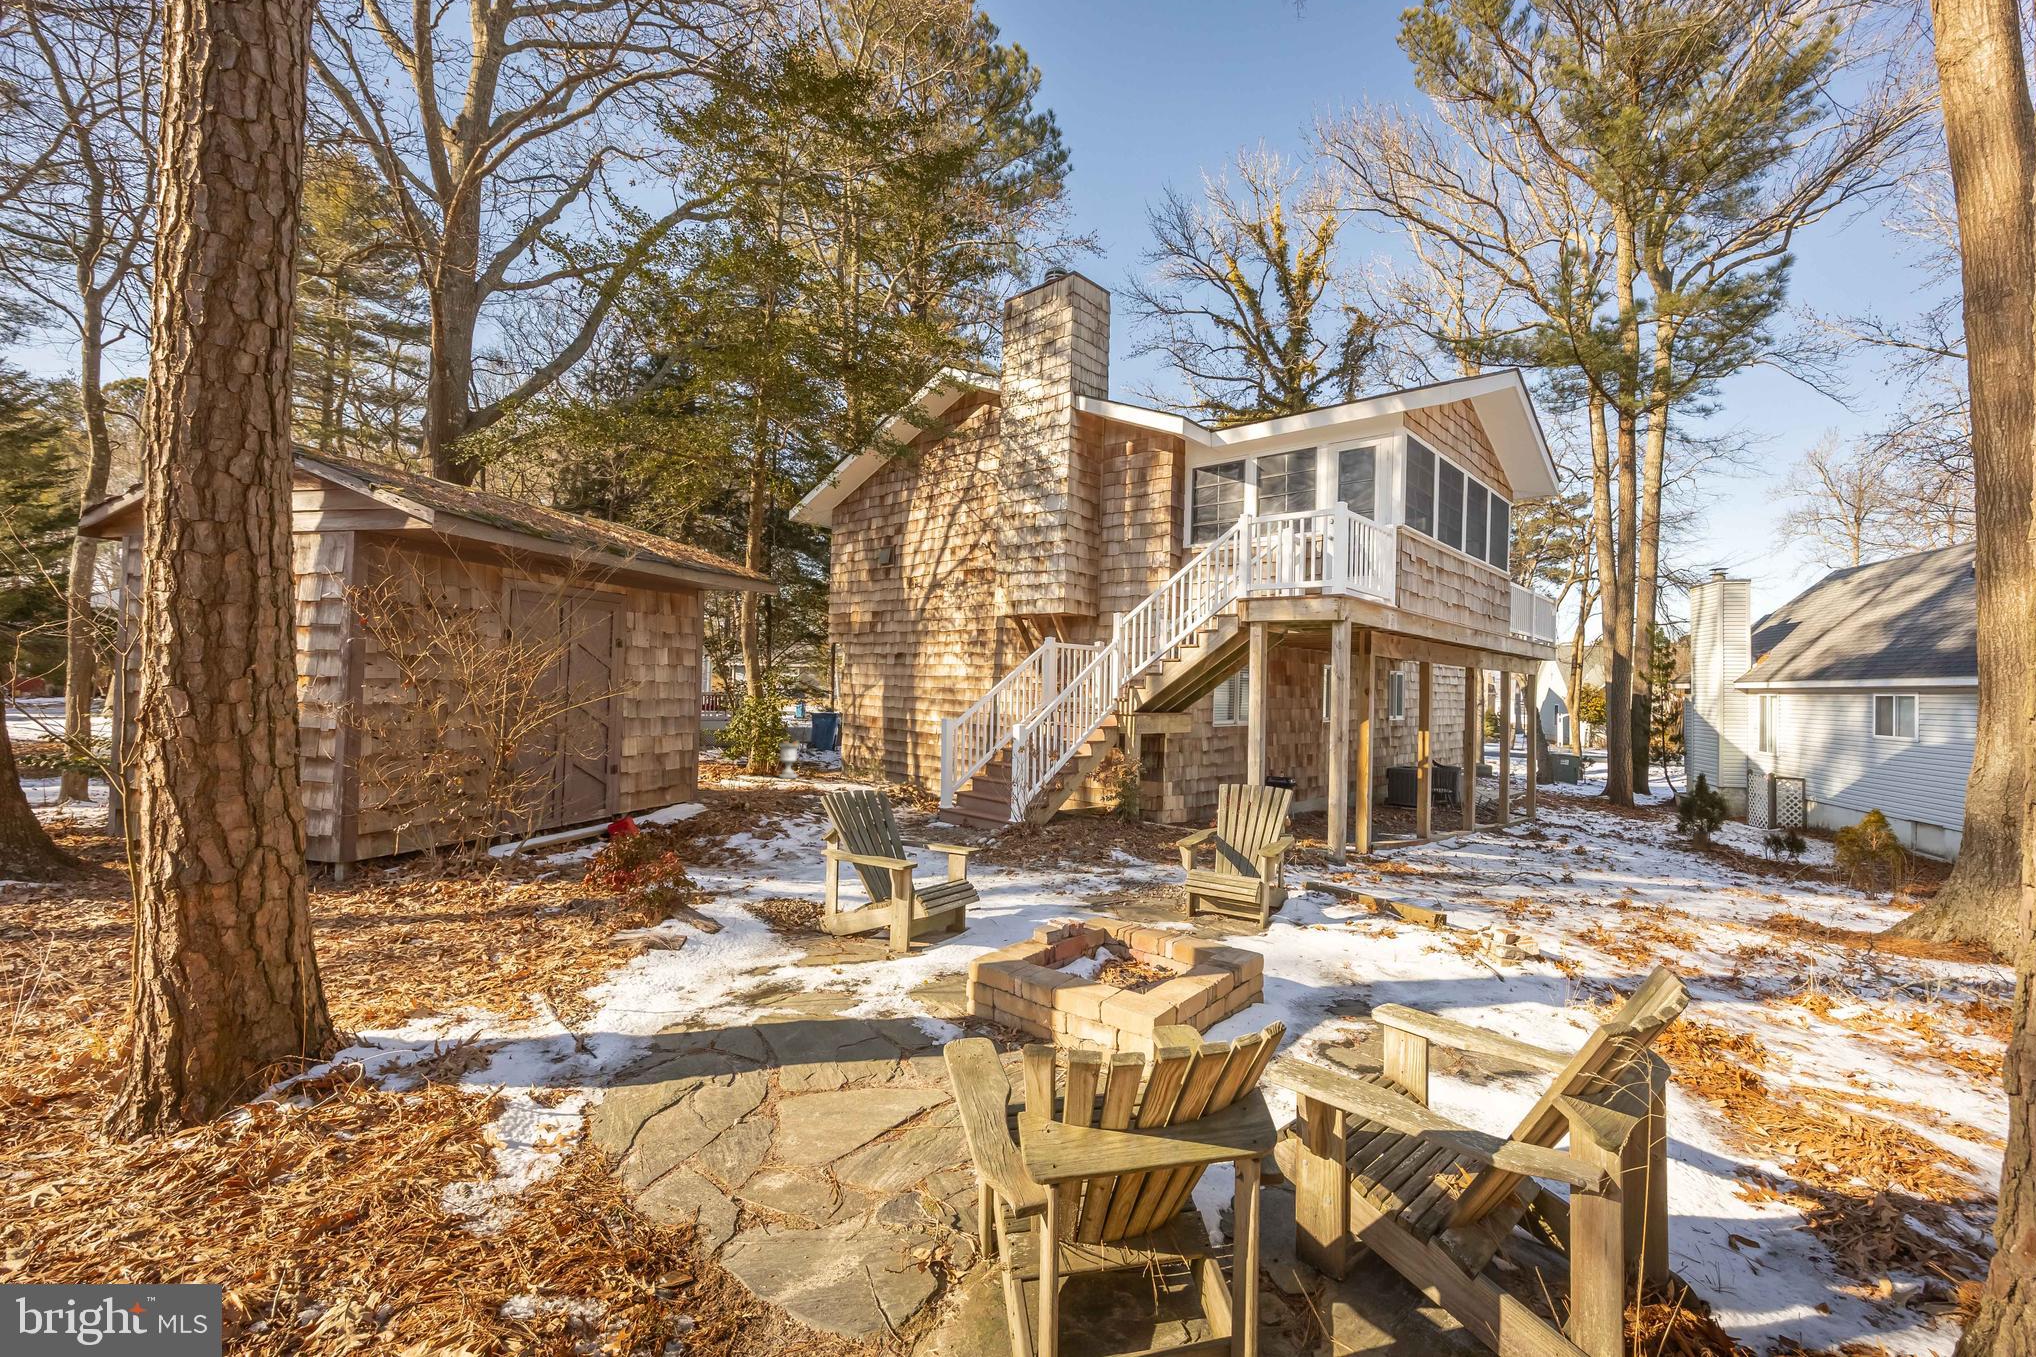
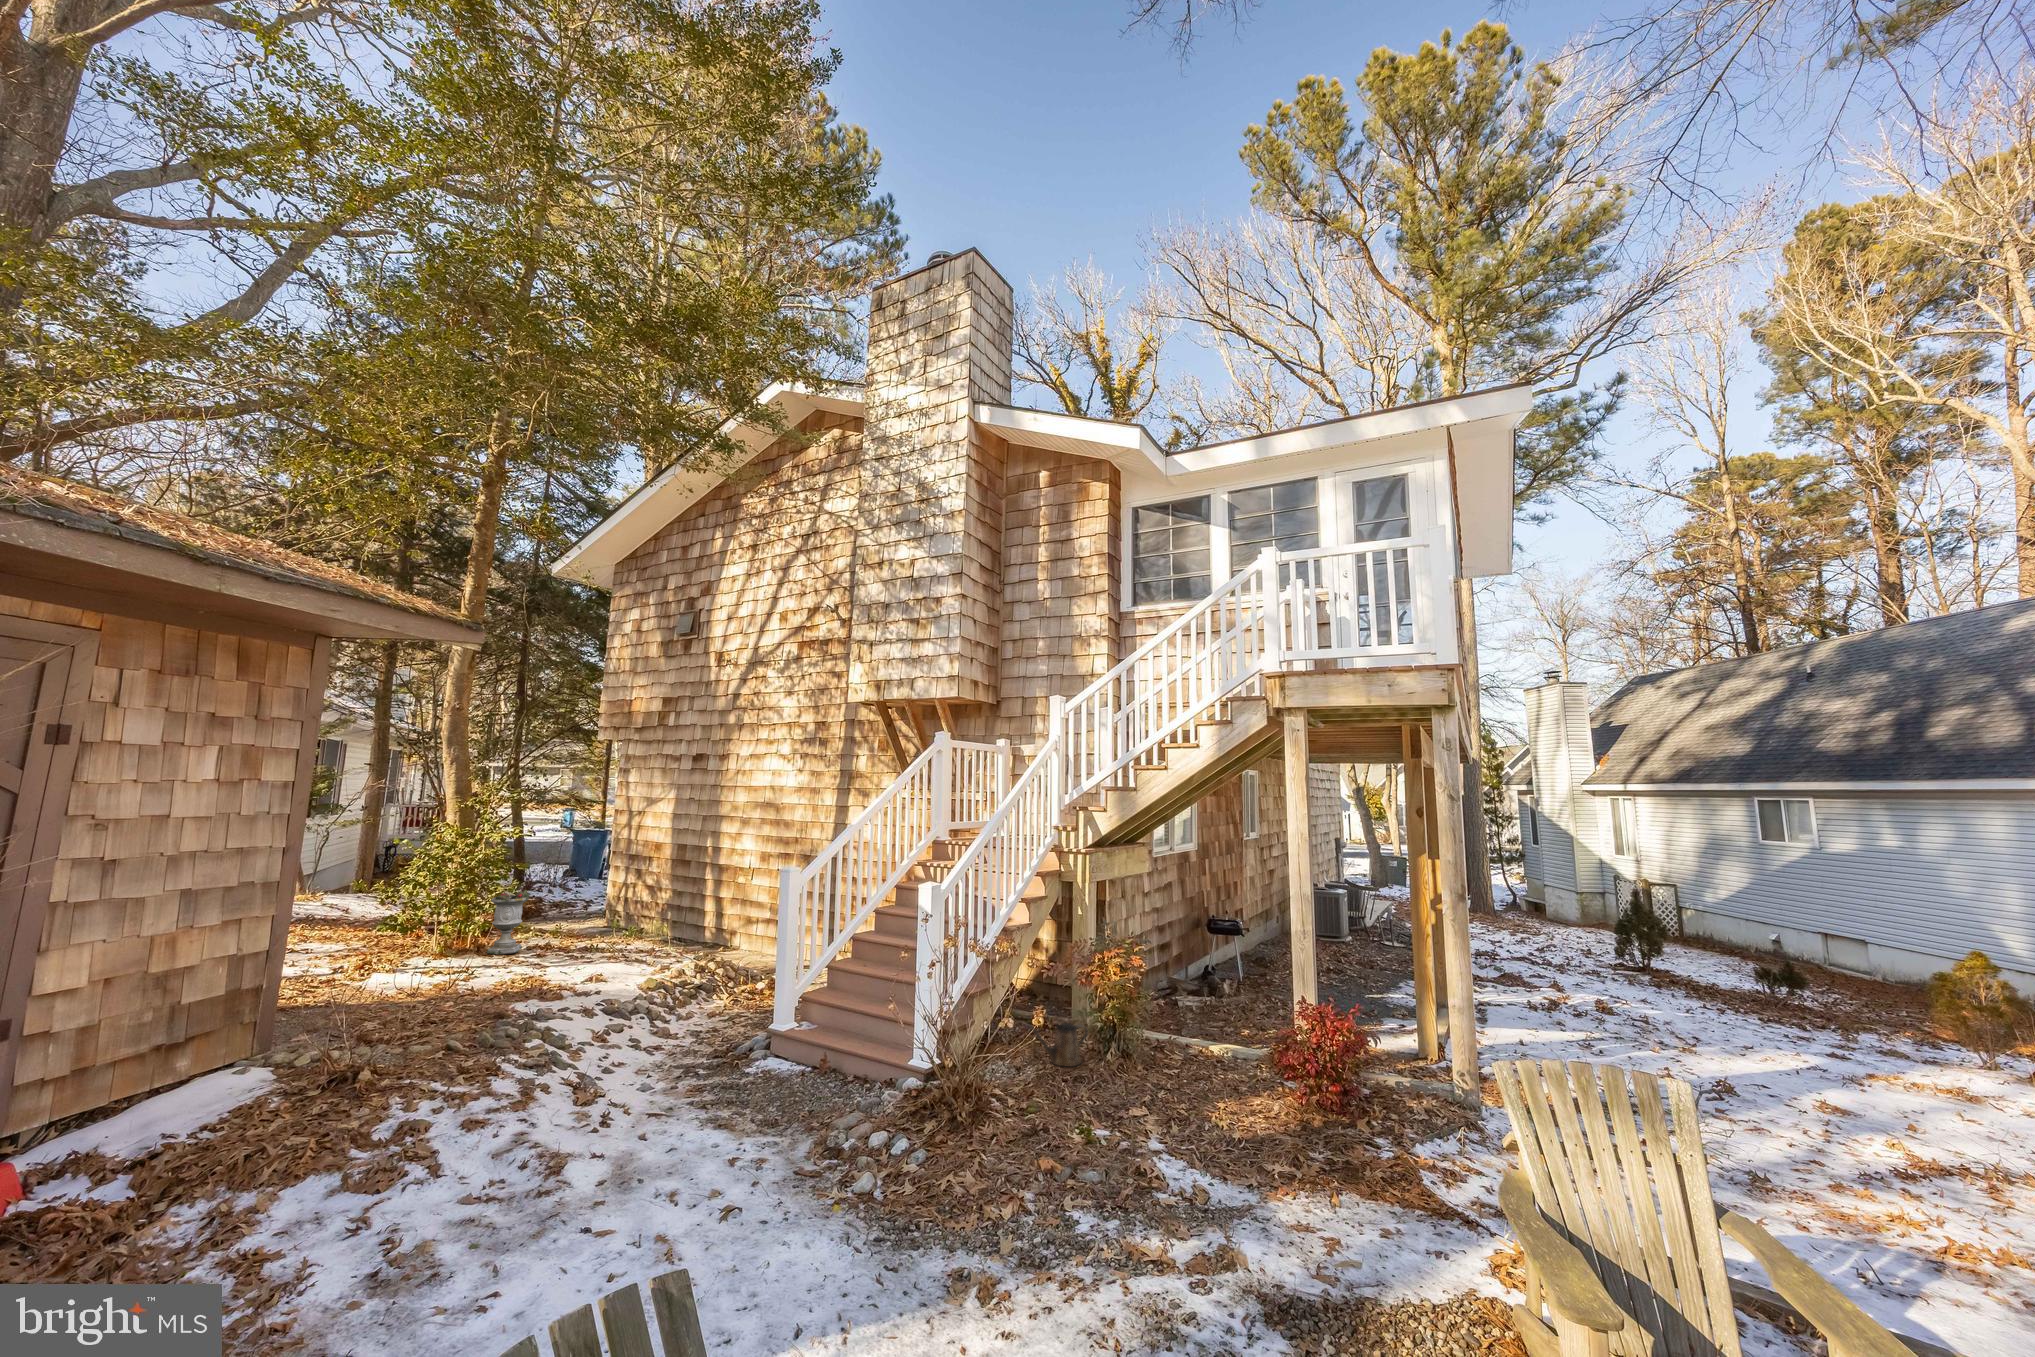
watering can: present [1689,831,1720,851] -> present [1028,1023,1088,1067]

